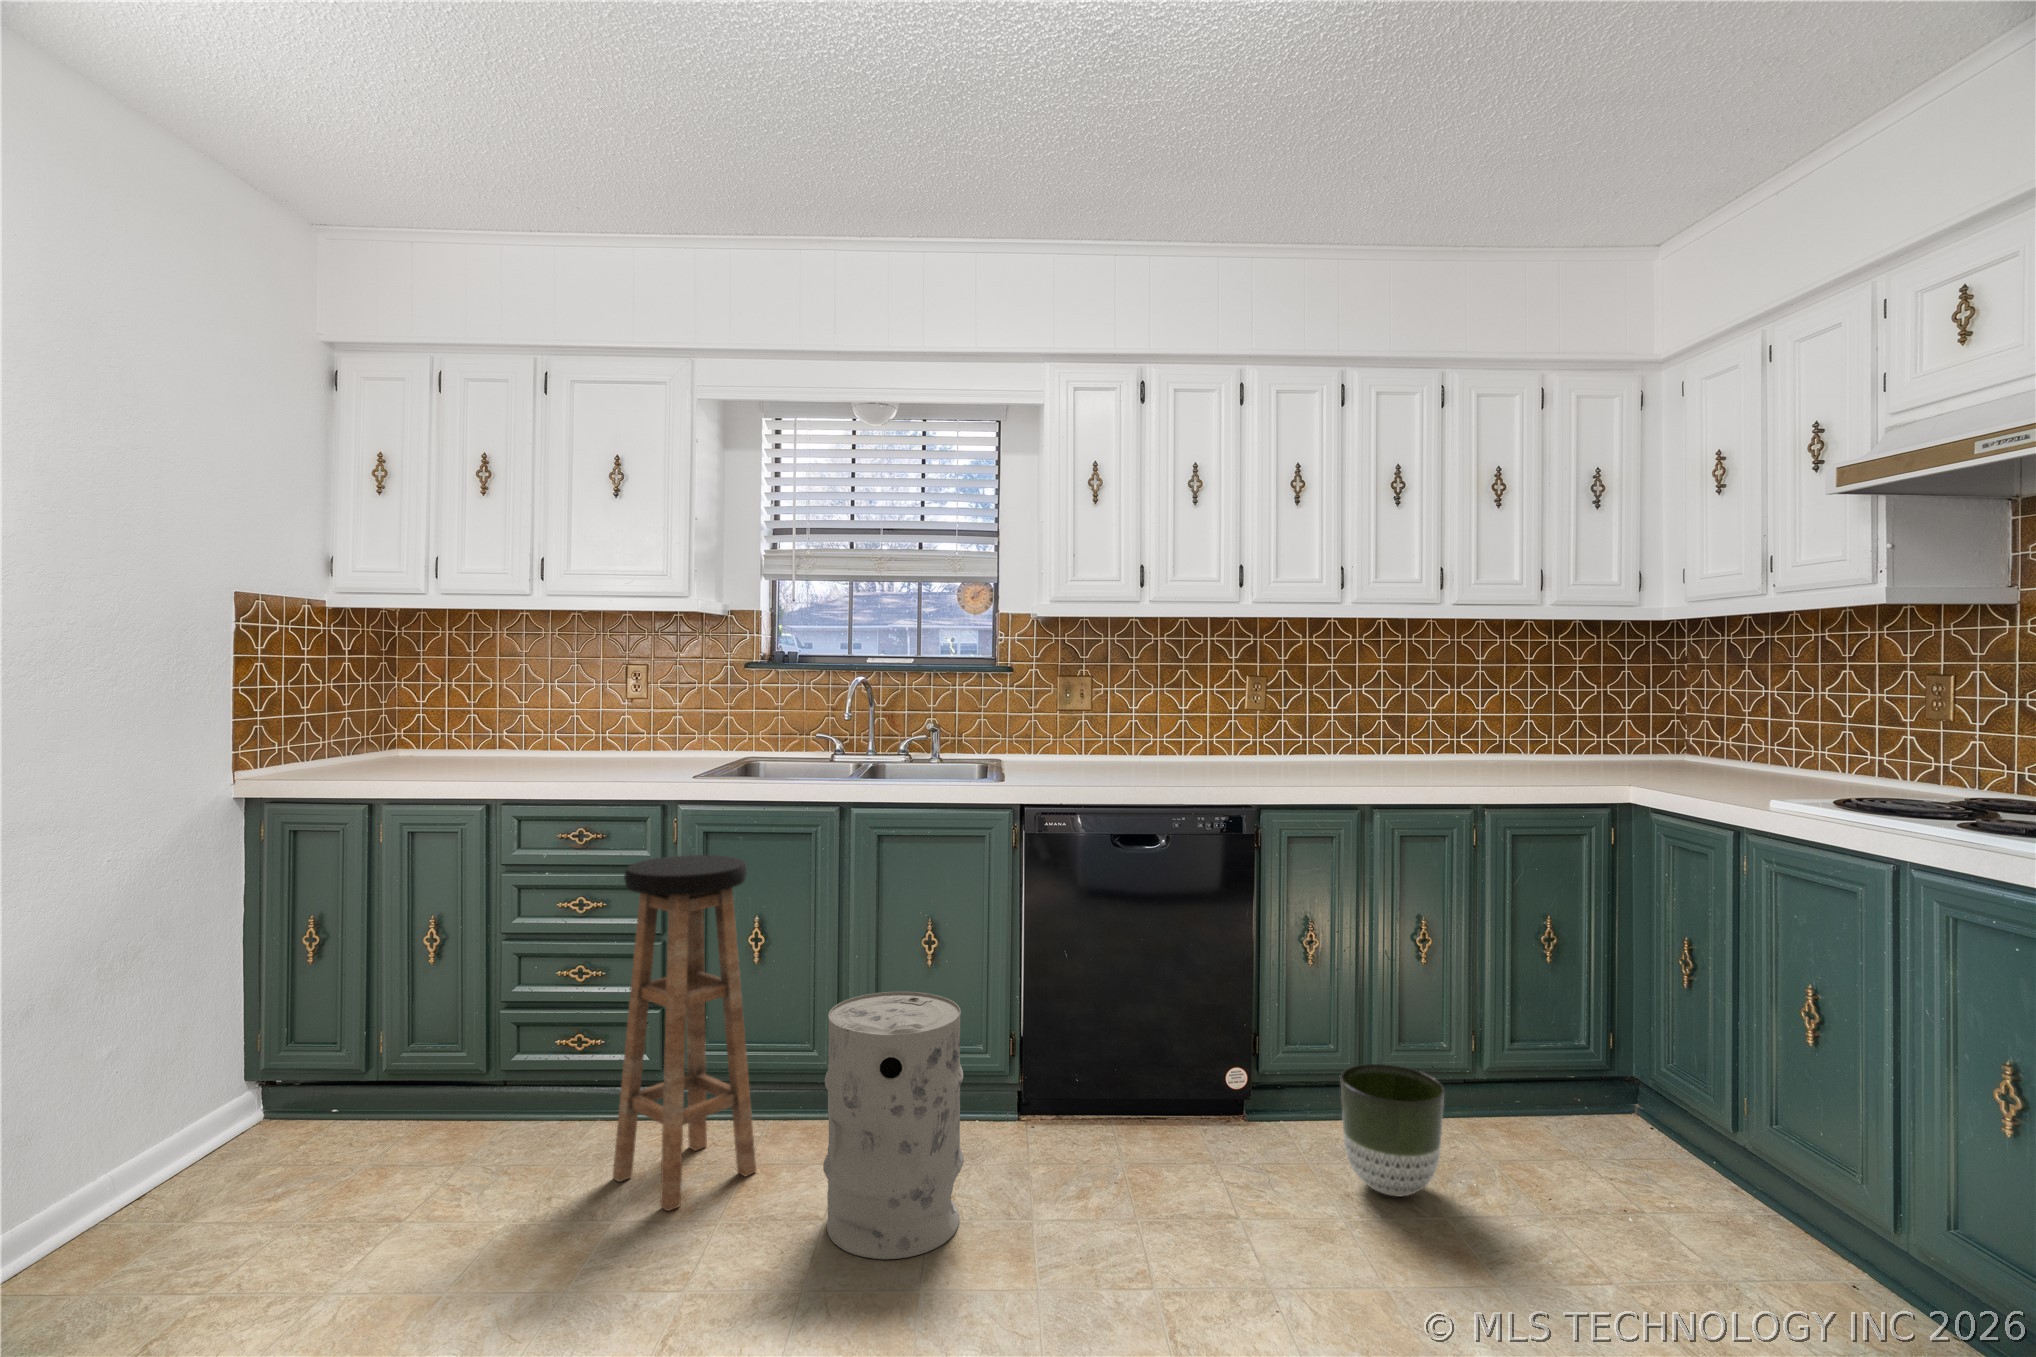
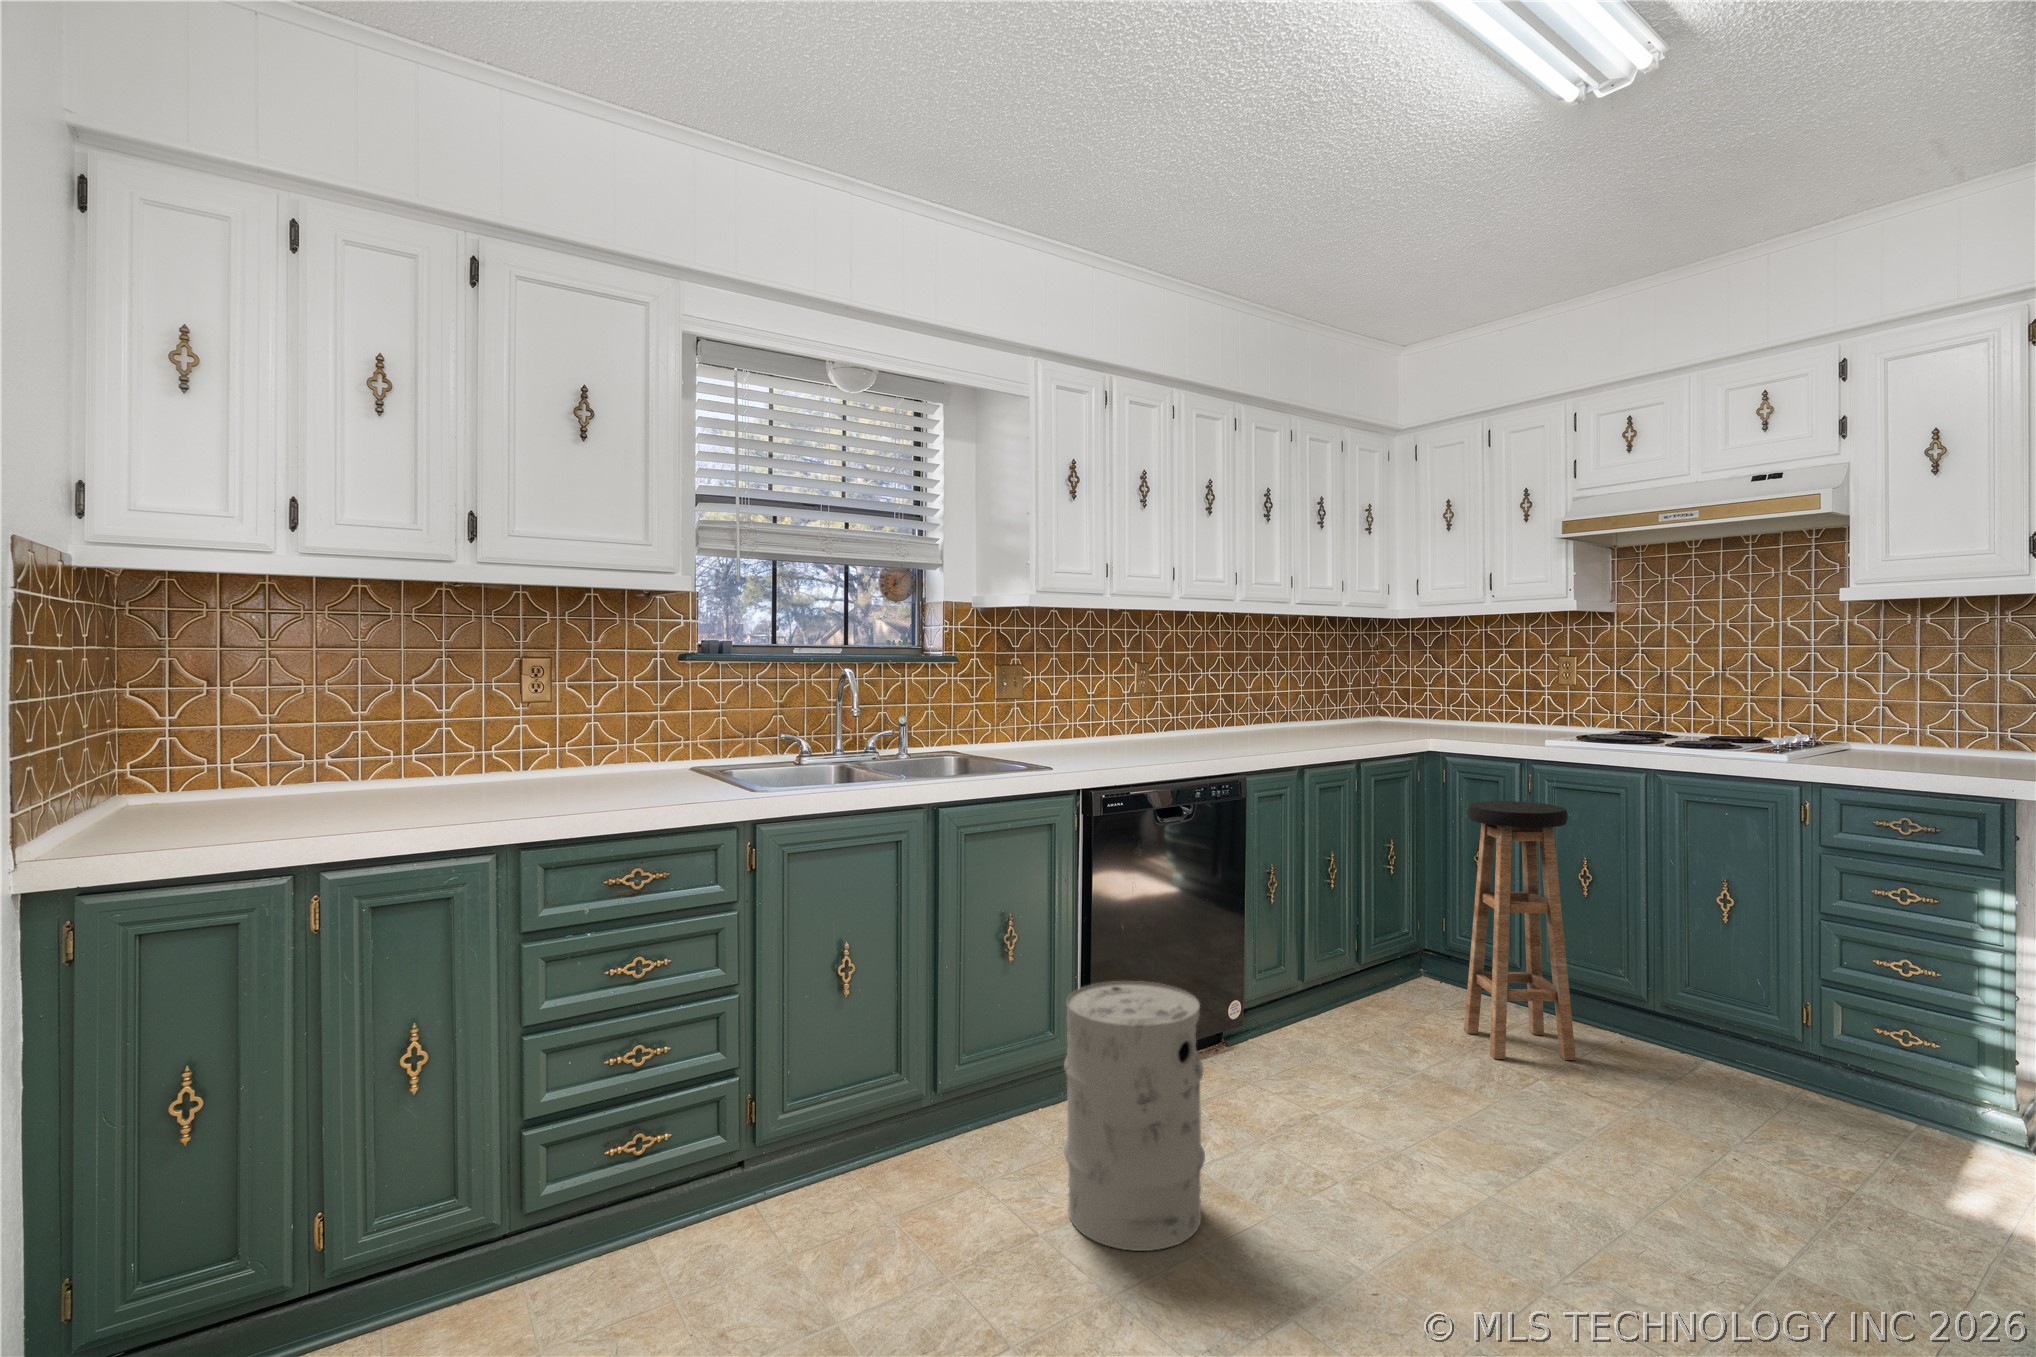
bar stool: present [613,855,756,1211] -> present [1464,801,1576,1060]
planter: present [1341,1064,1444,1196] -> none [1346,968,1428,1068]

